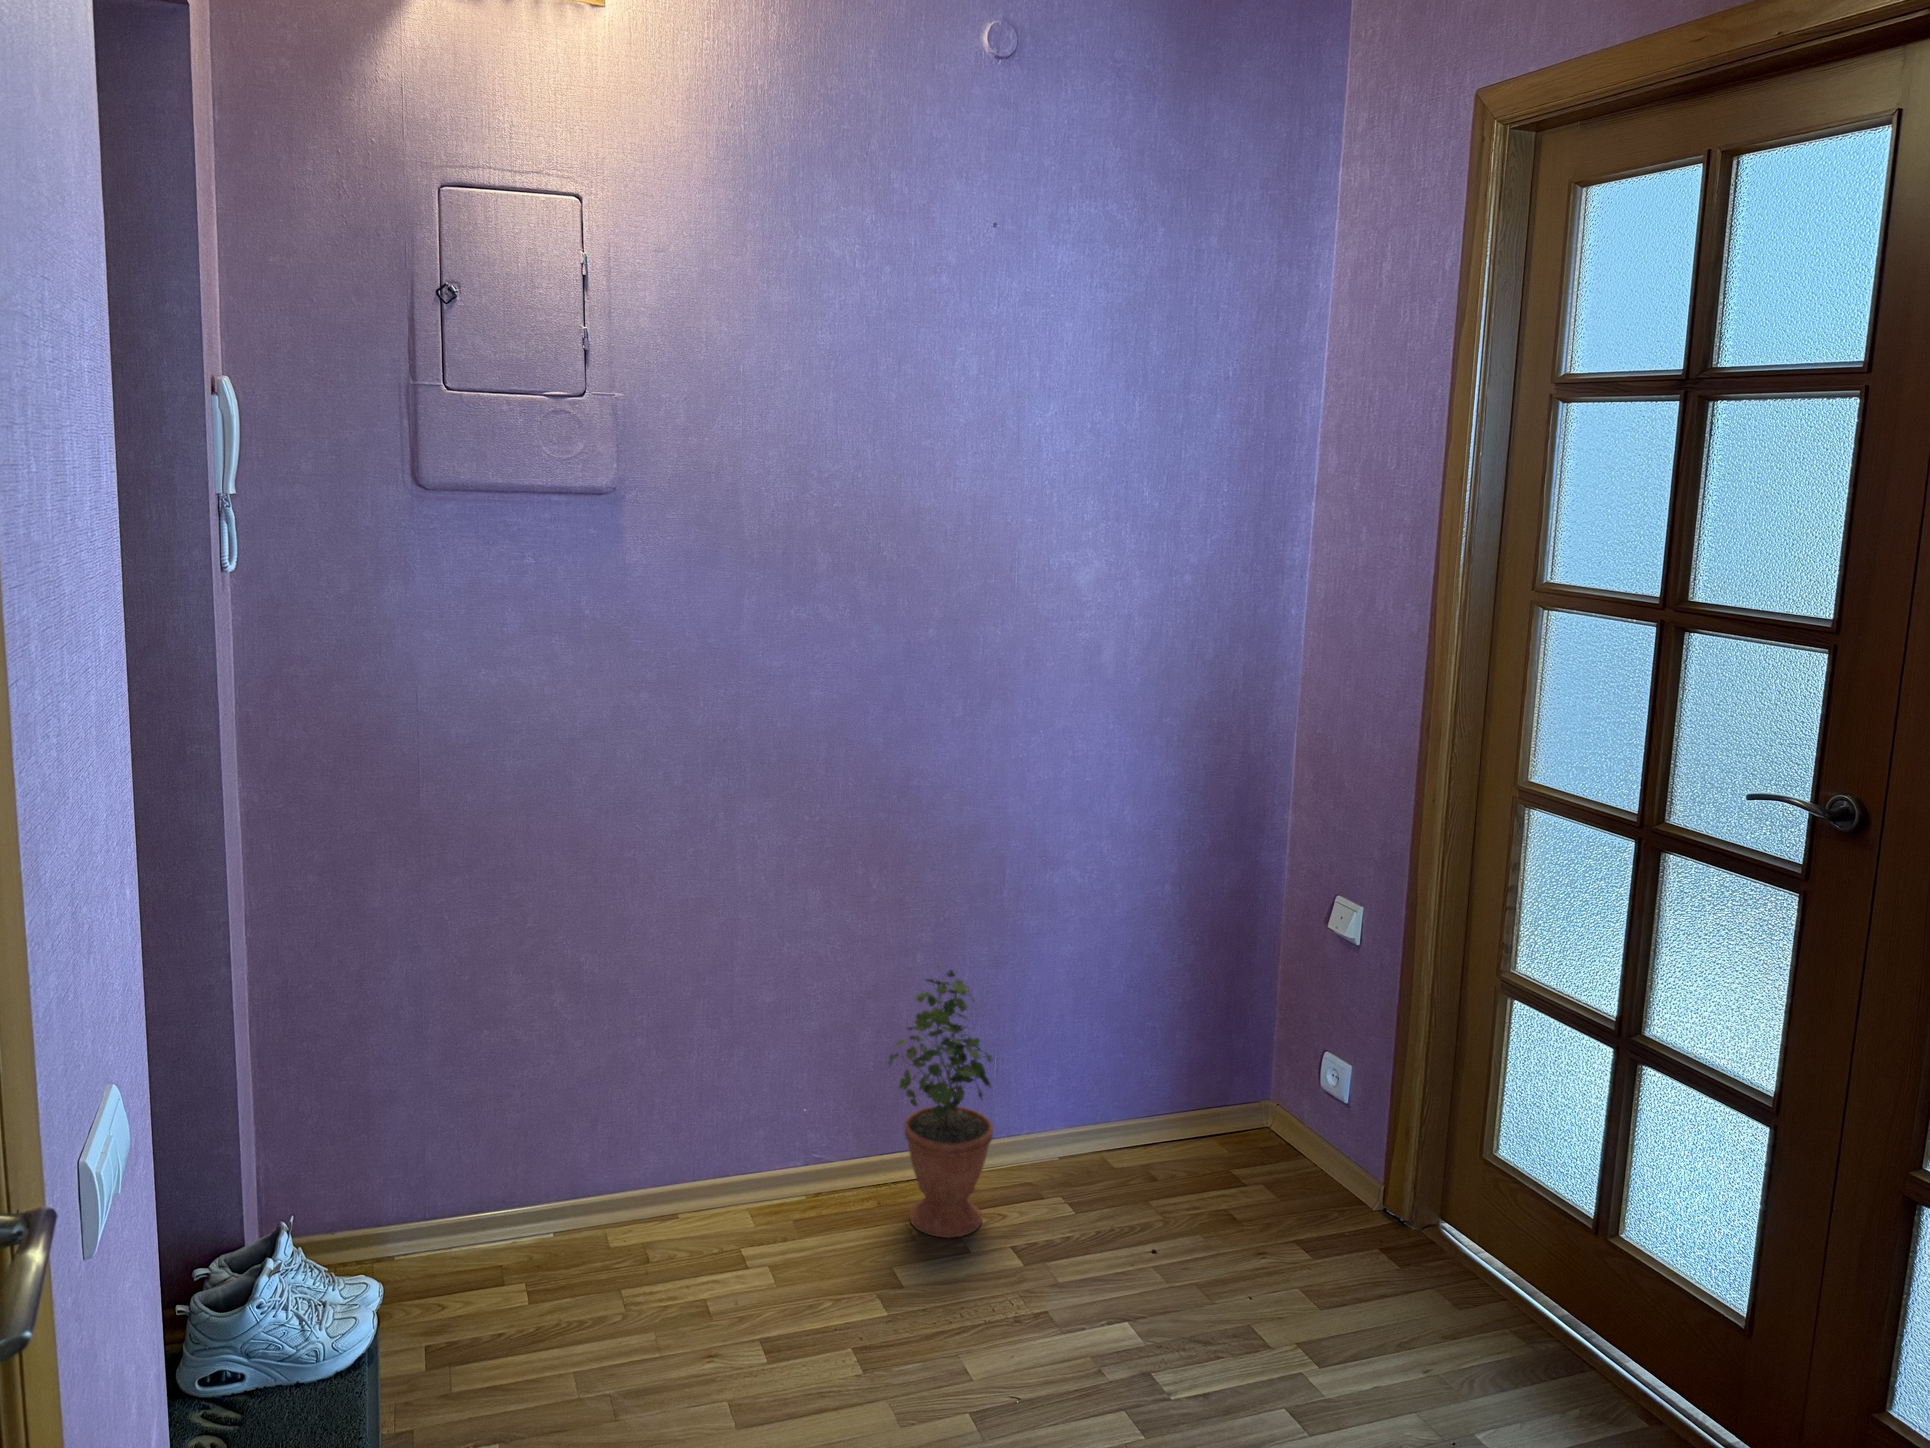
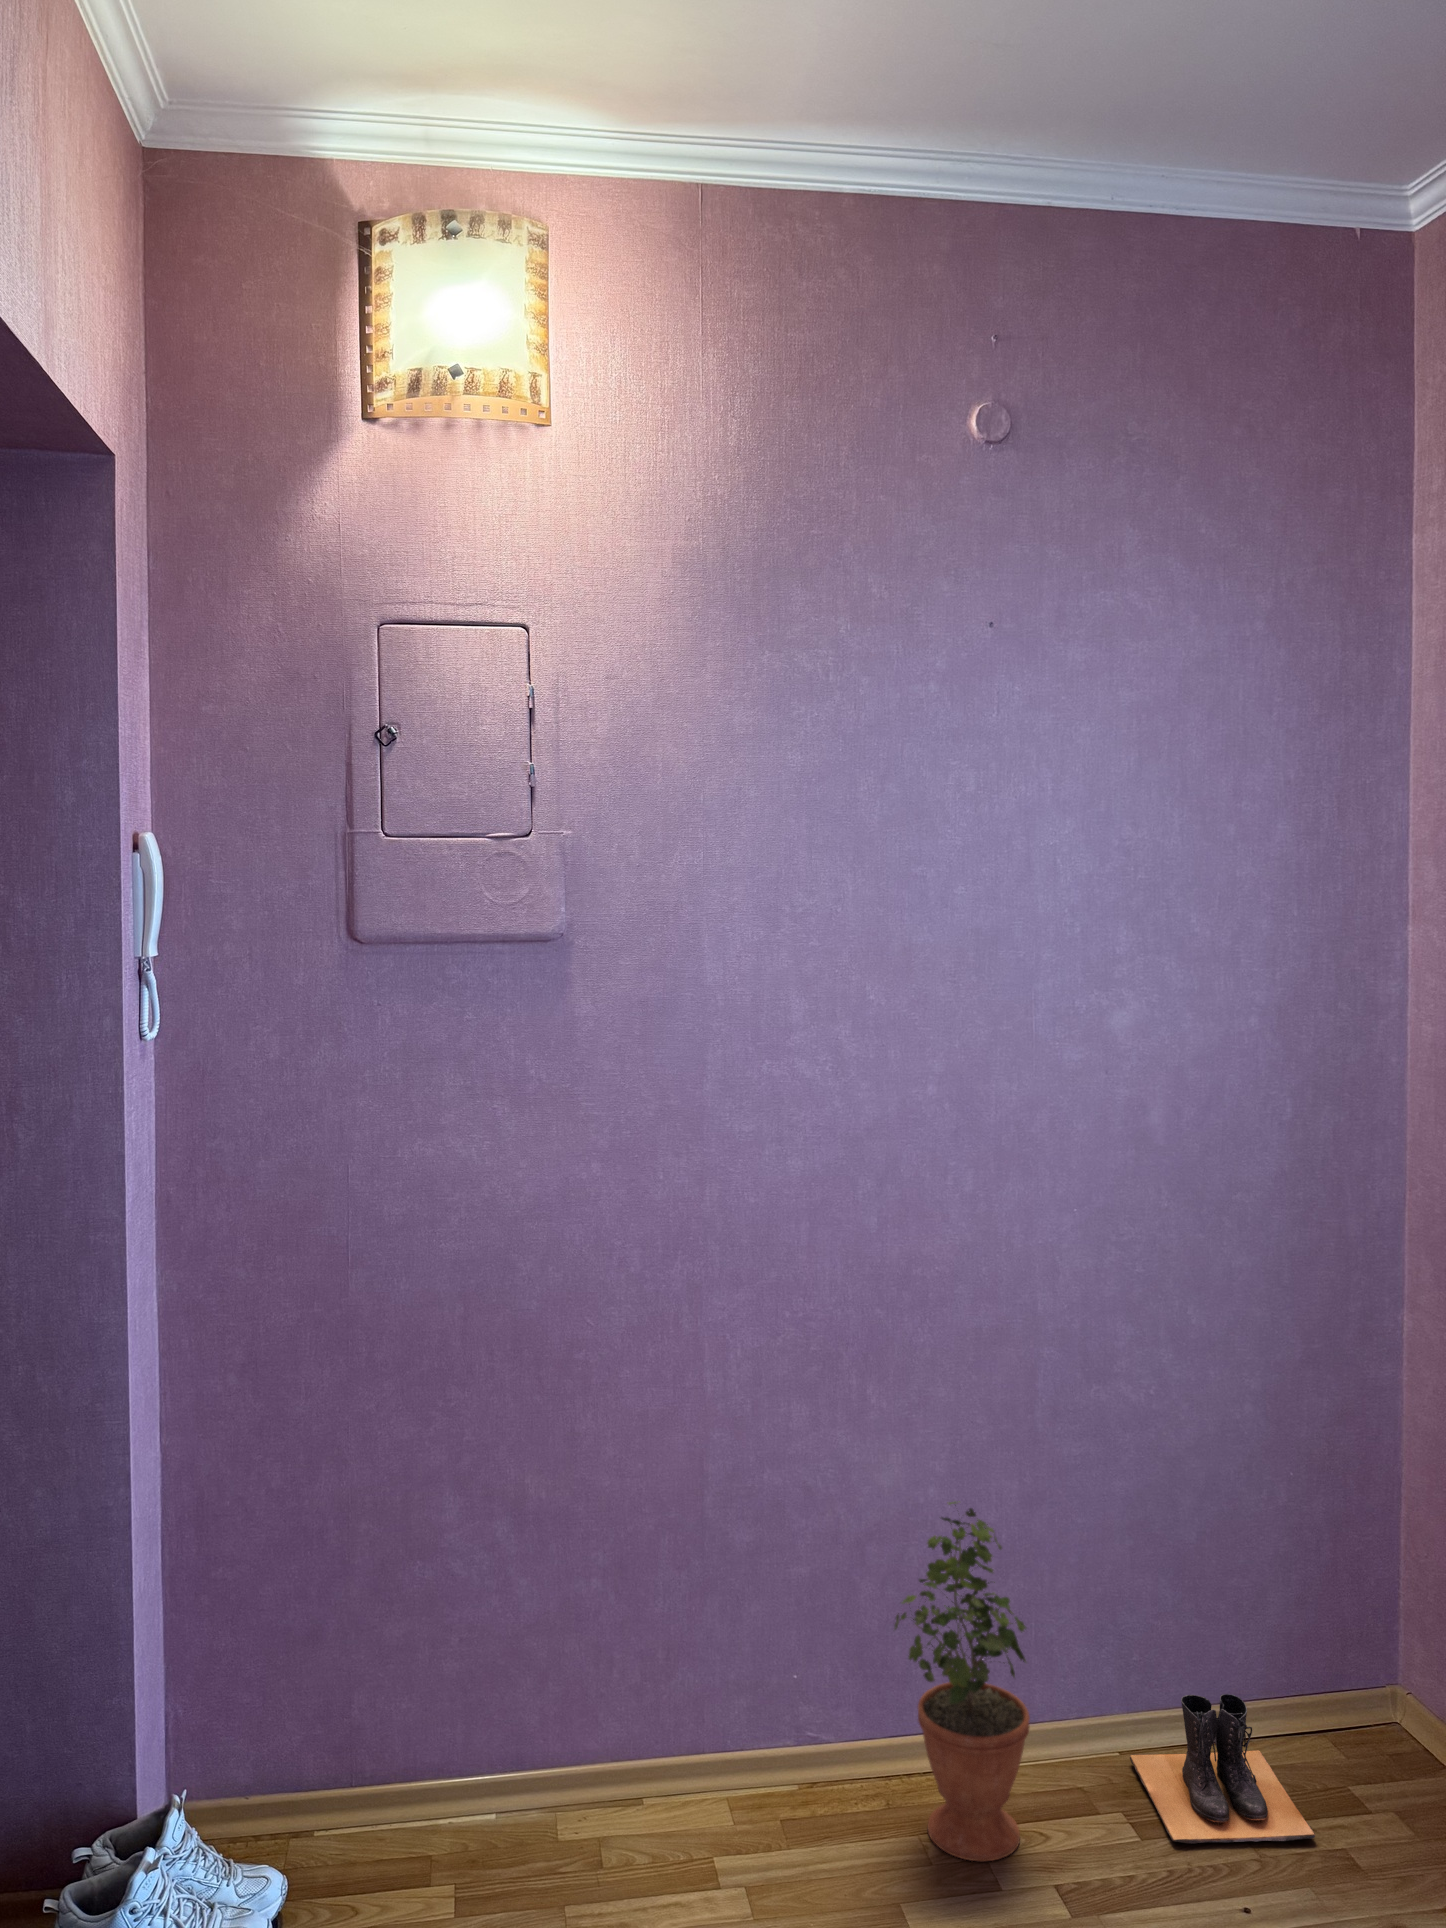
boots: none [1064,1106,1202,1214] -> present [1130,1694,1315,1844]

